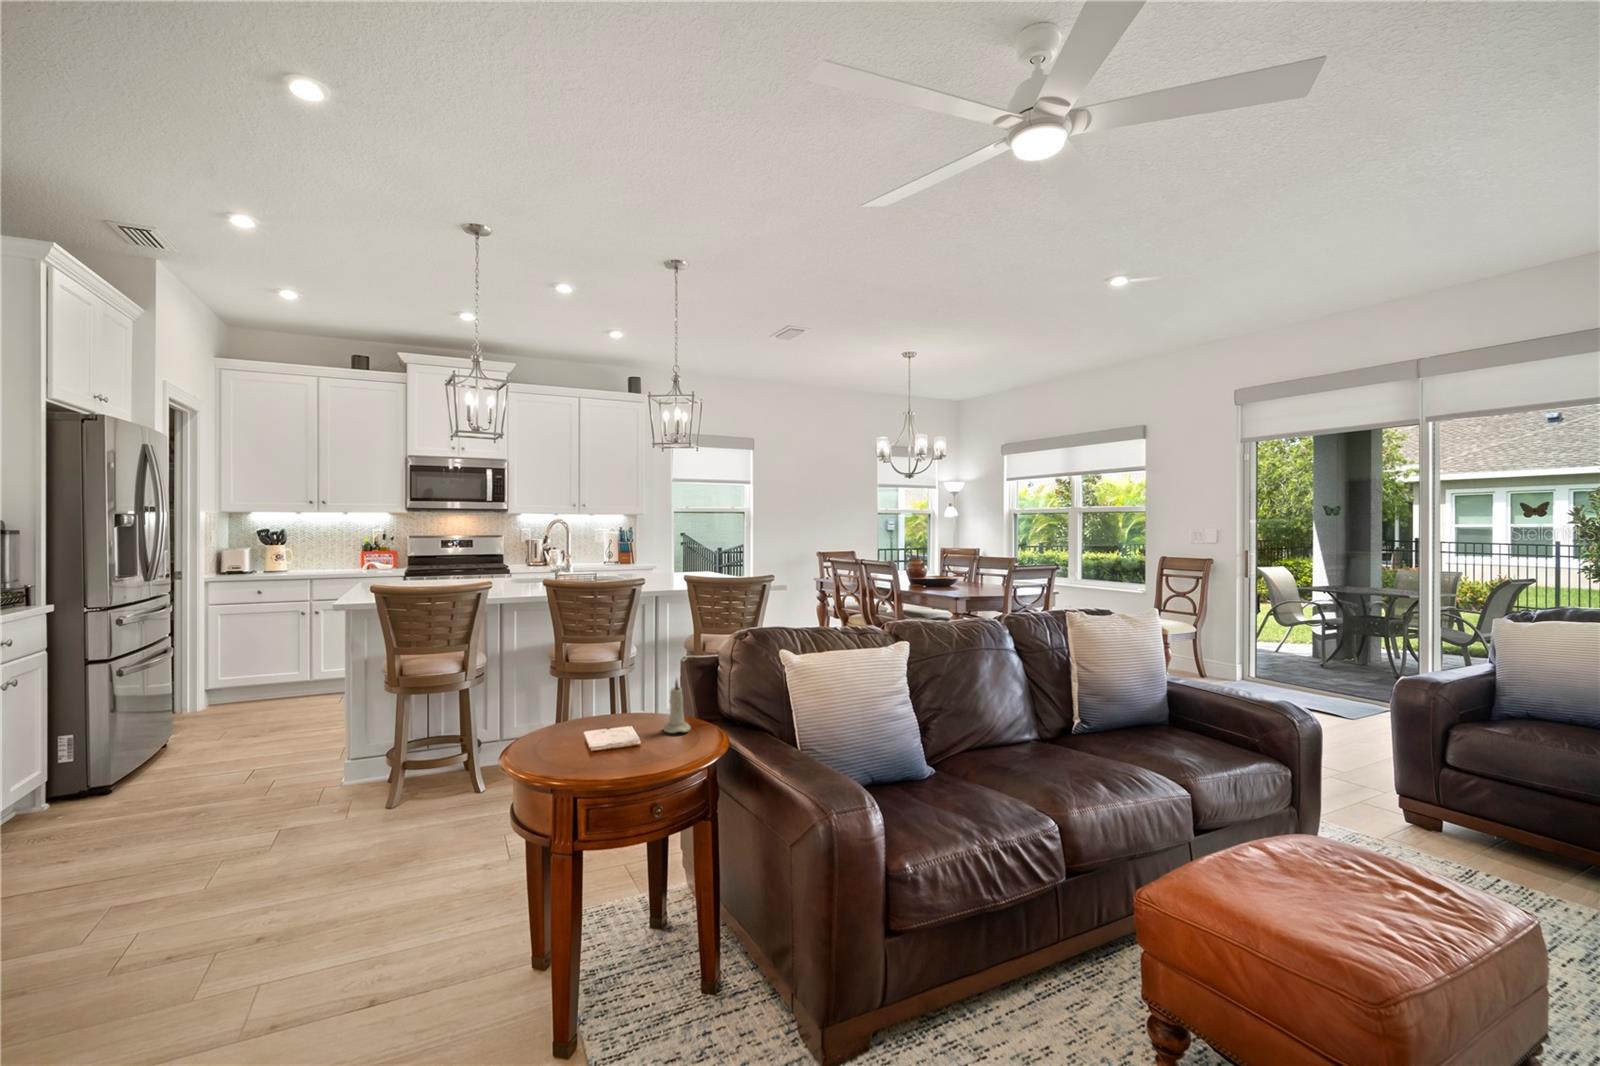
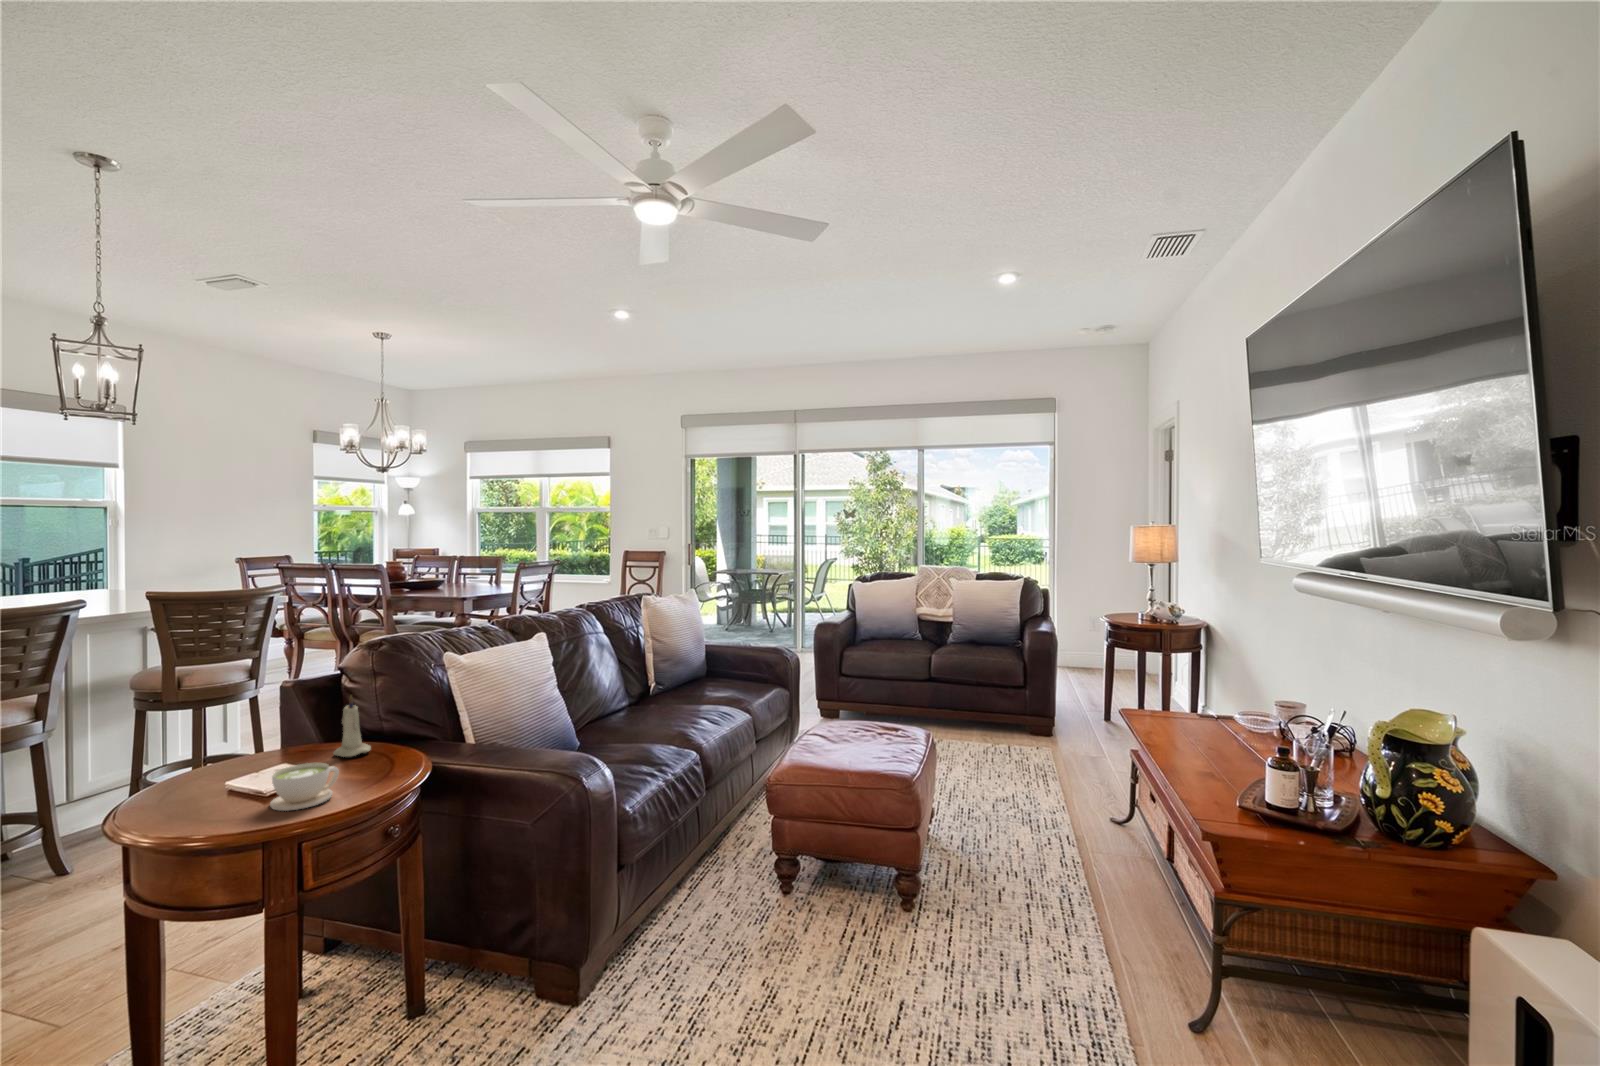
coffee cup: none [566,731,617,770] -> present [270,763,339,811]

